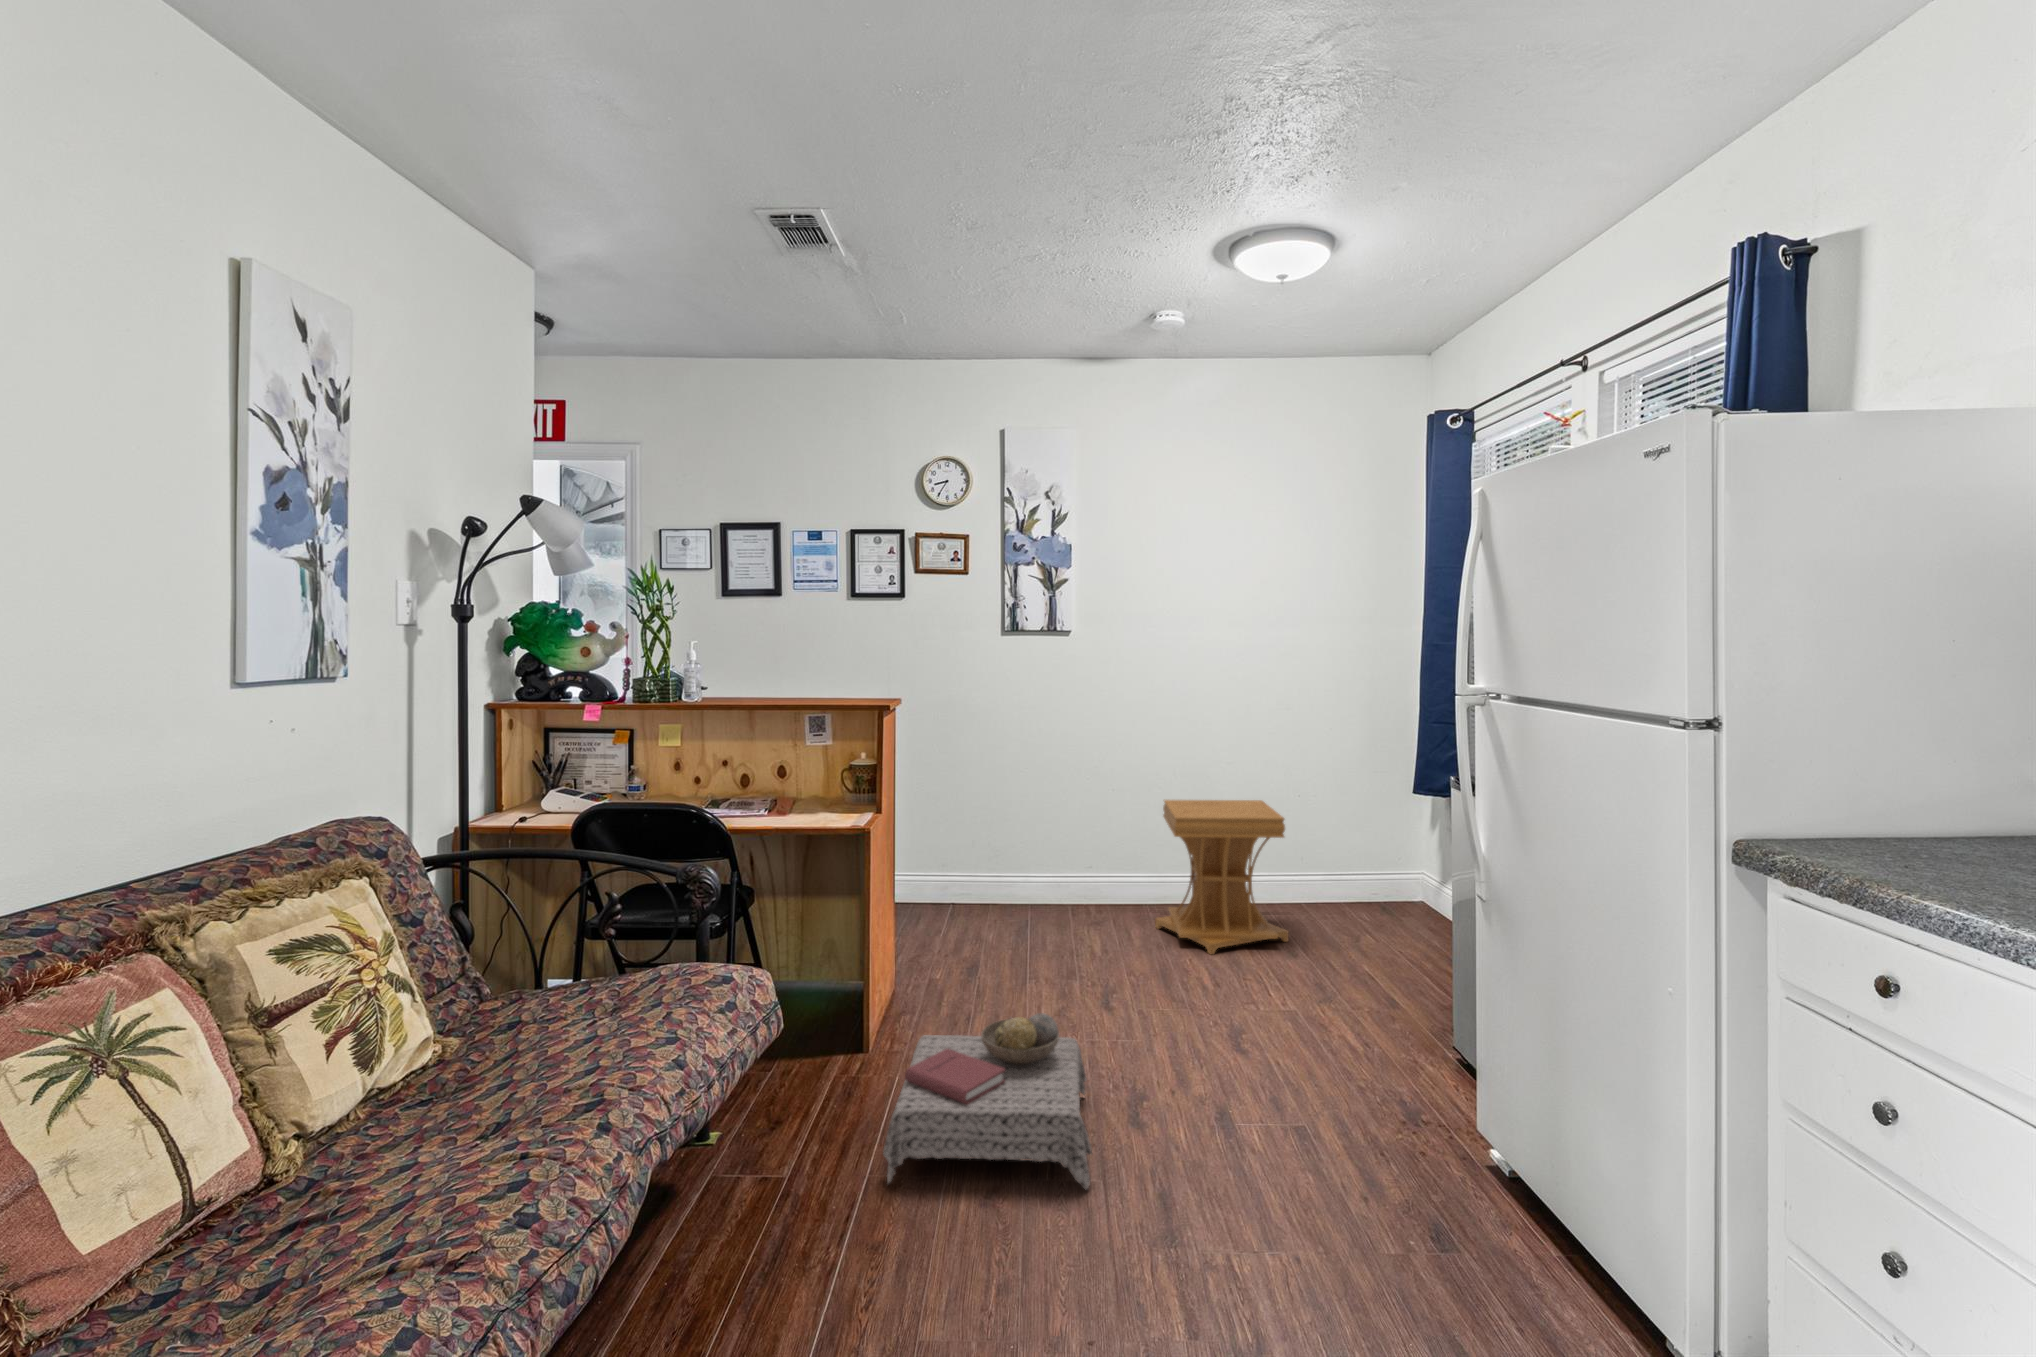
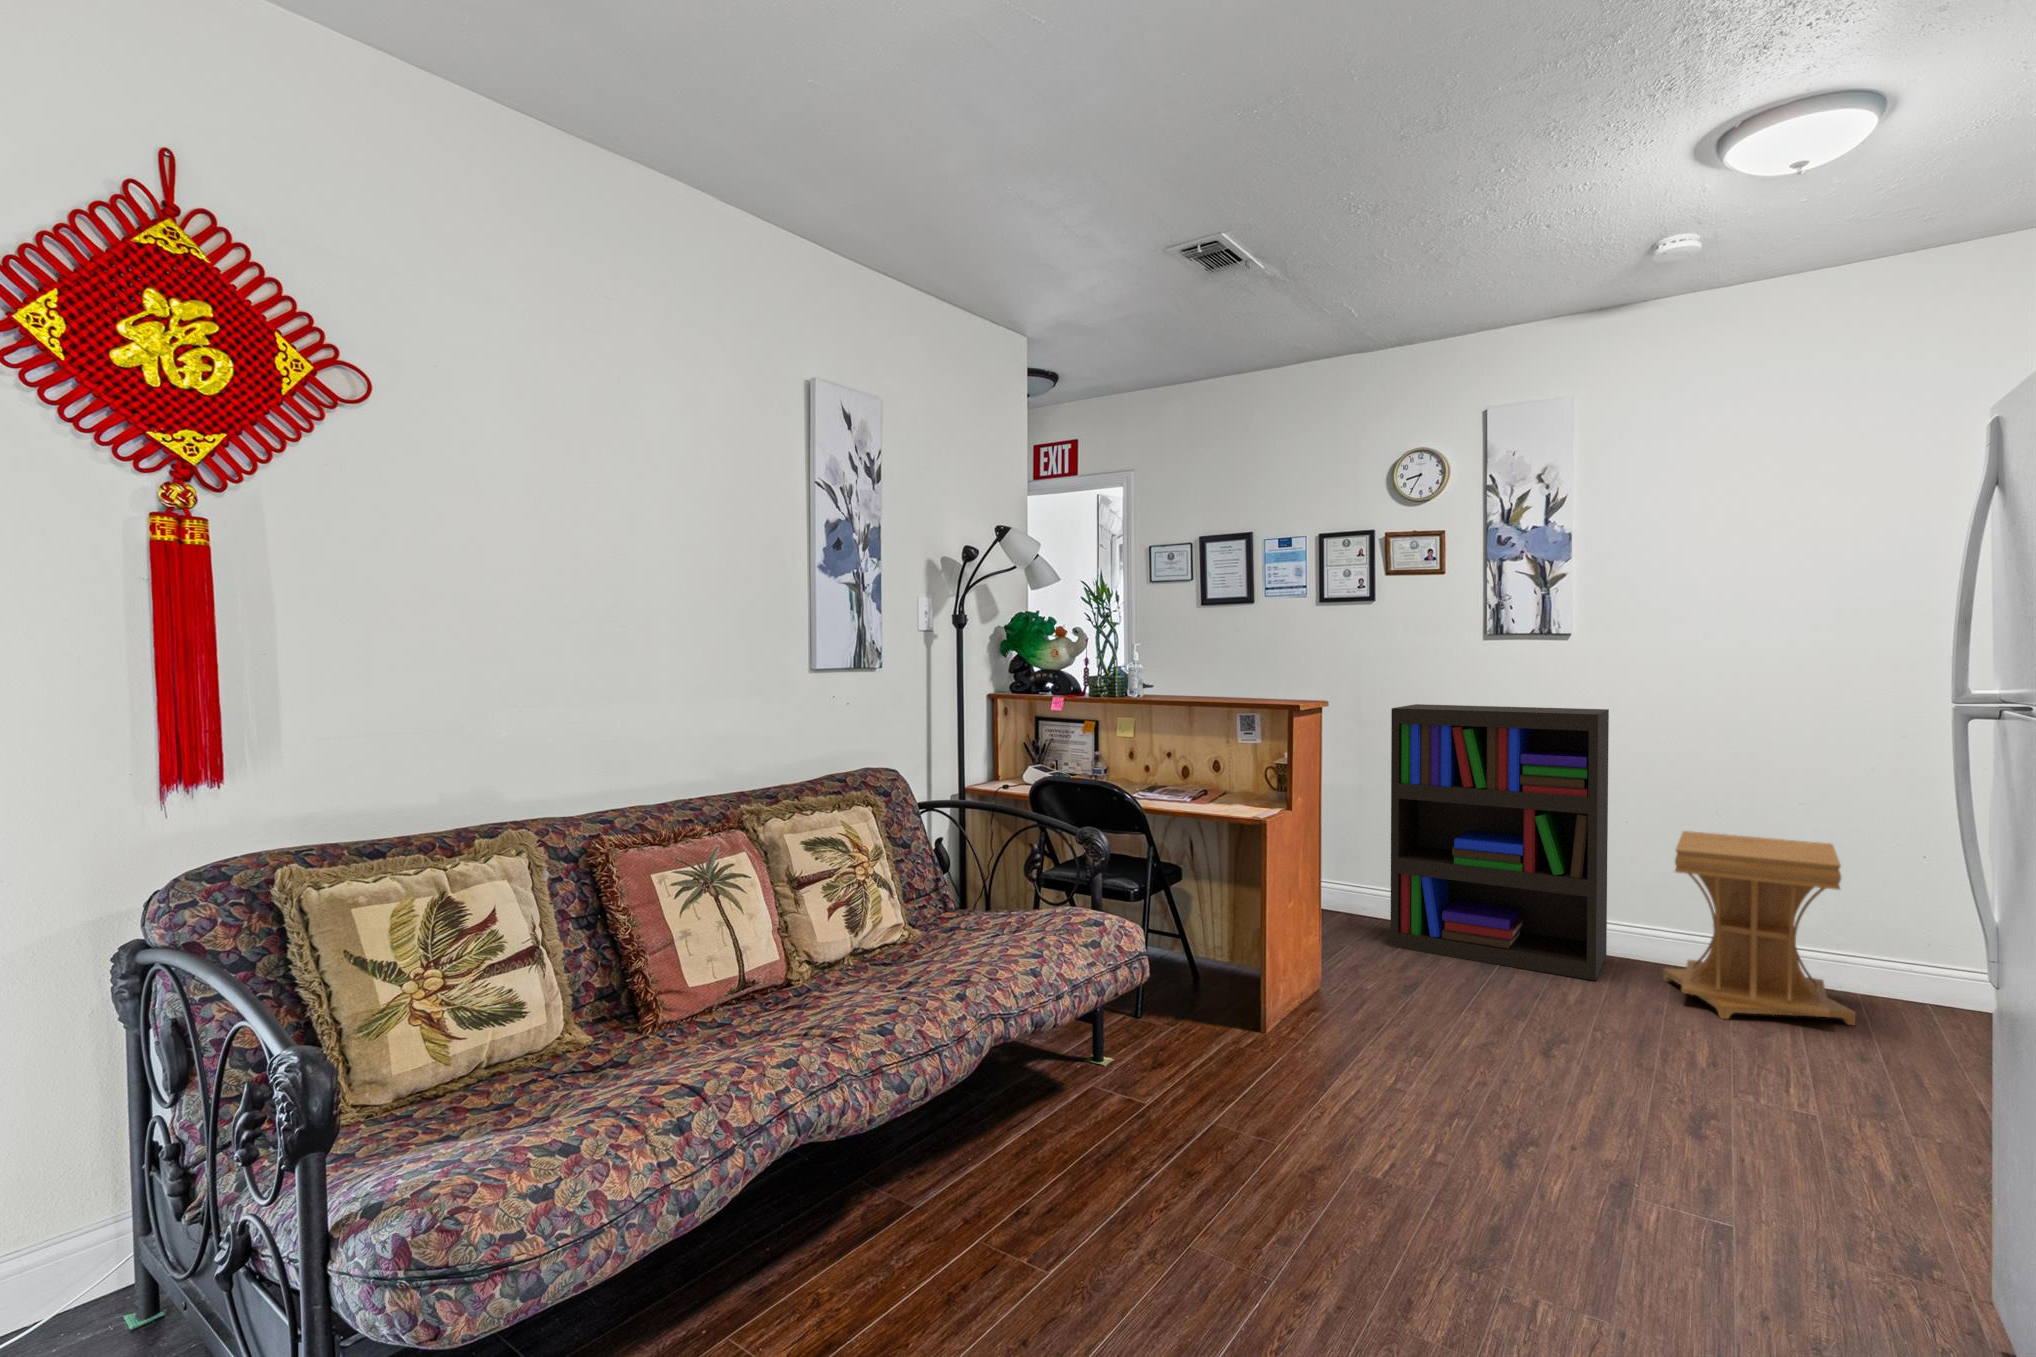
bookshelf: none [936,699,1112,938] -> present [1390,704,1609,981]
ottoman: present [883,1013,1092,1189] -> none [1226,1007,1463,1183]

